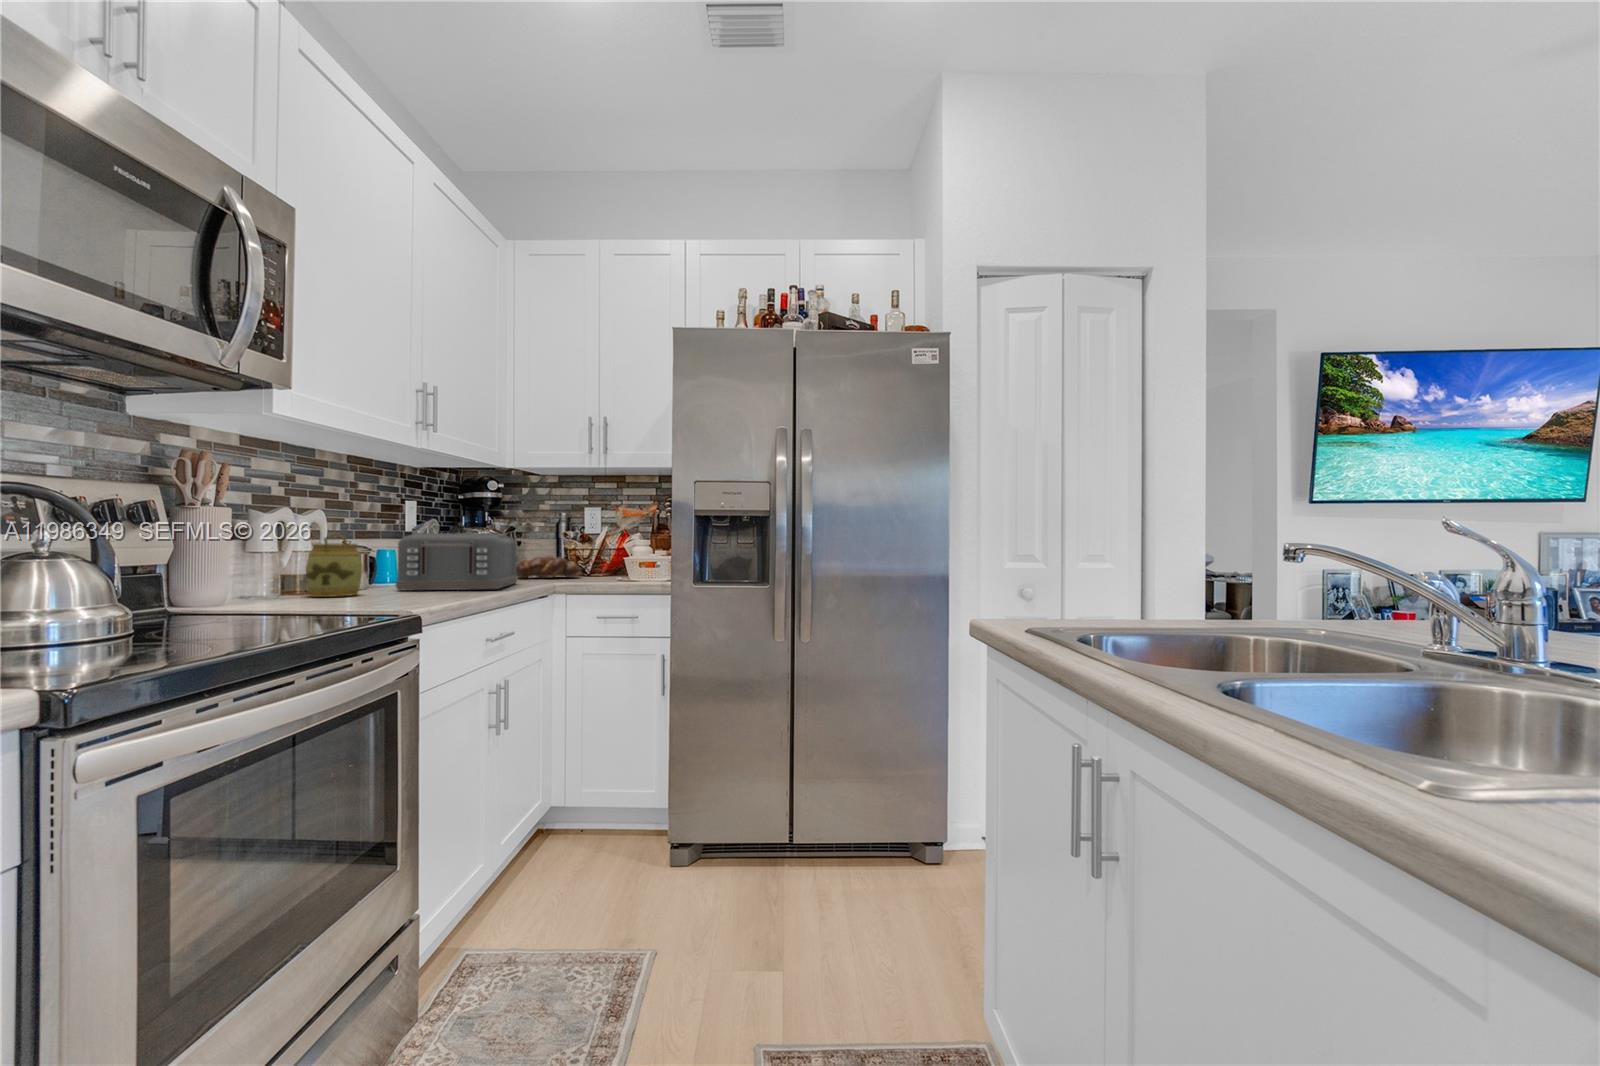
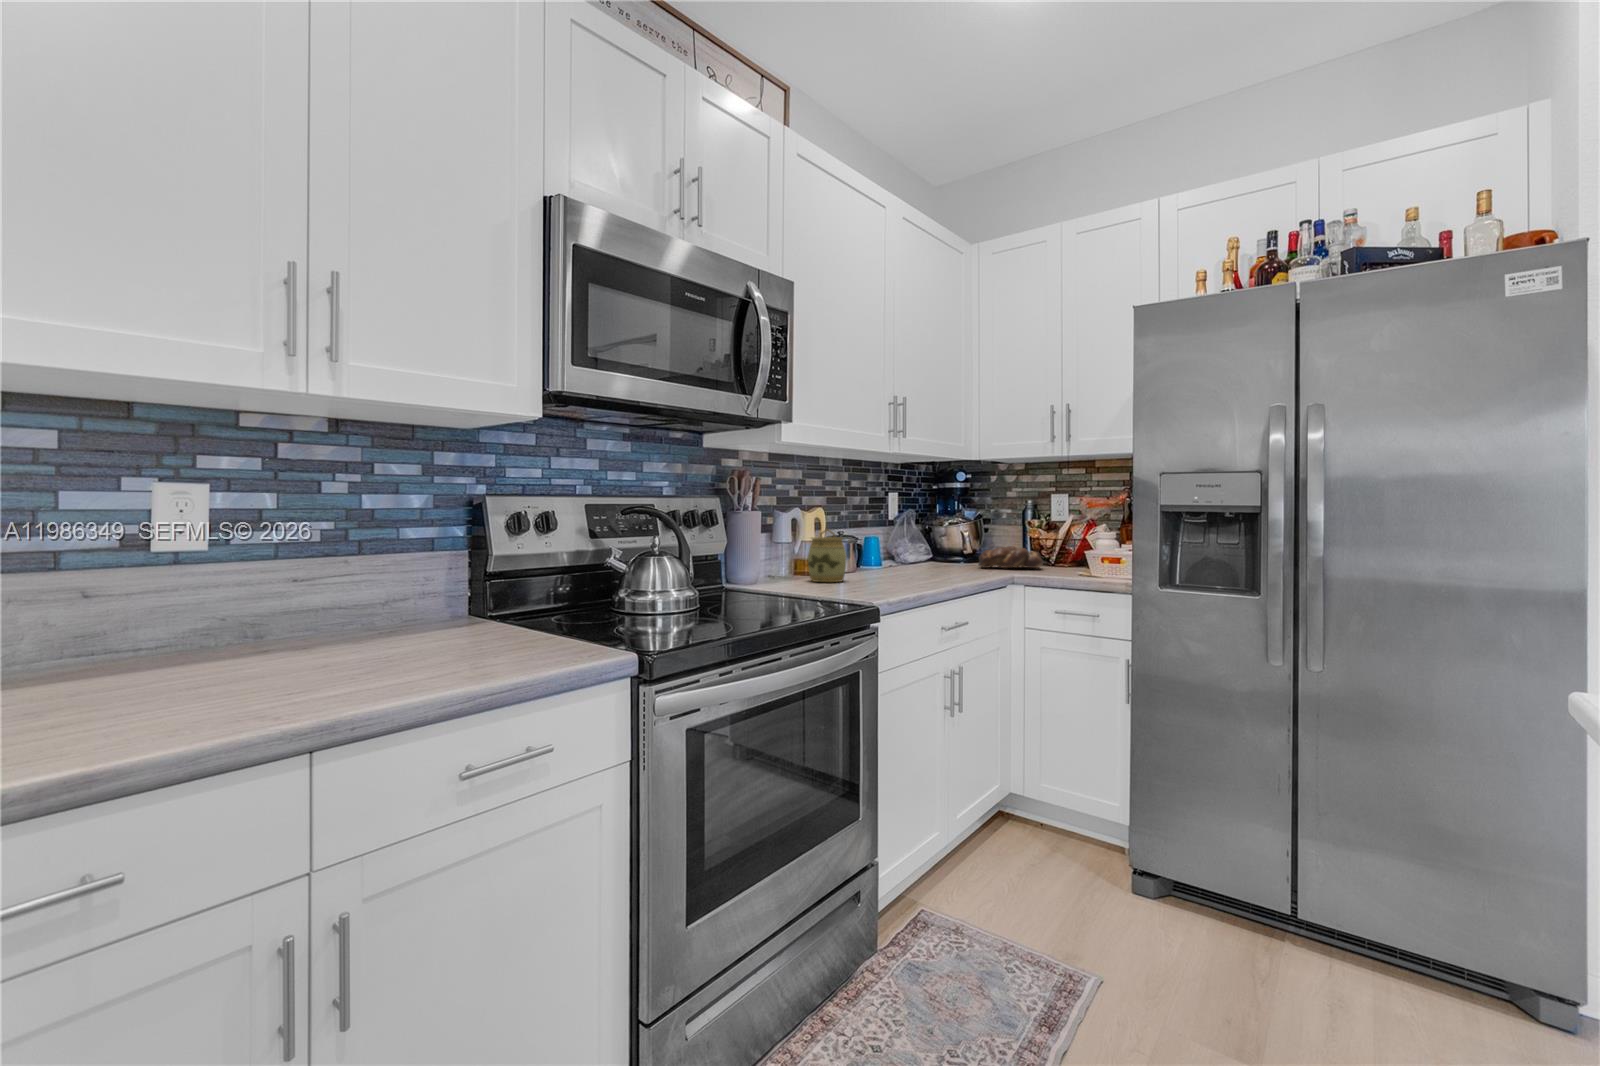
toaster: present [396,533,518,591] -> none [872,527,977,581]

